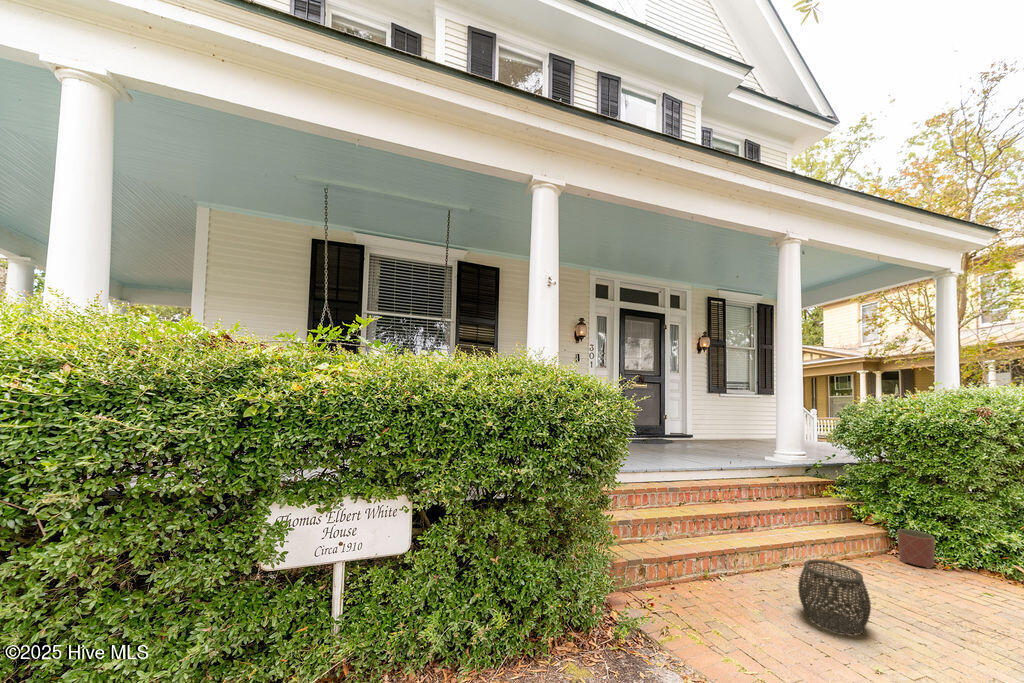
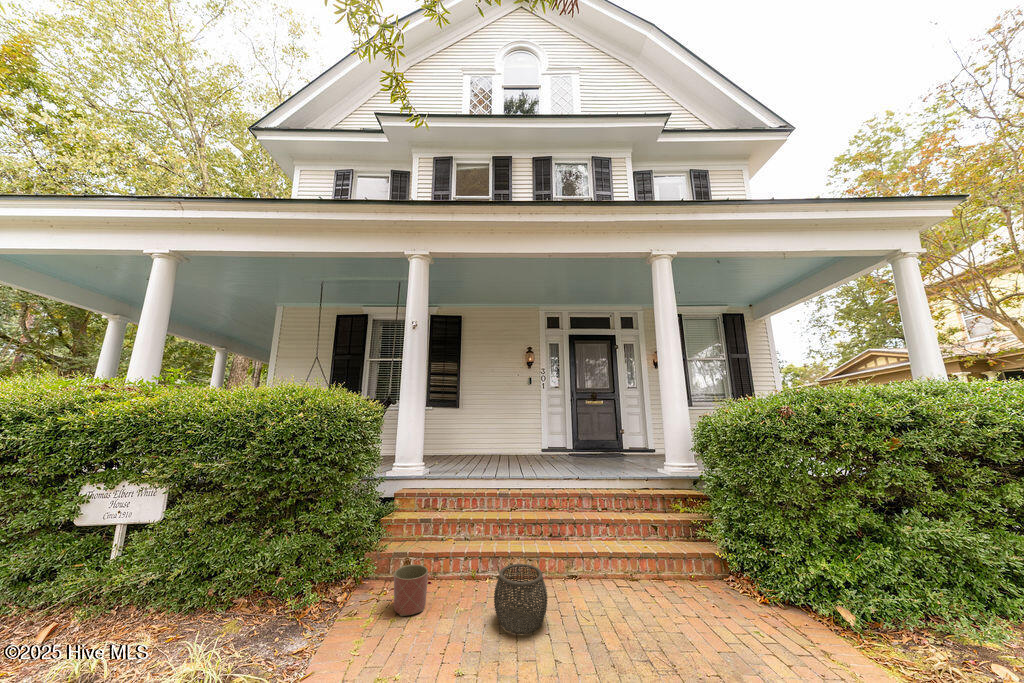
planter: present [897,529,935,568] -> present [394,565,428,616]

